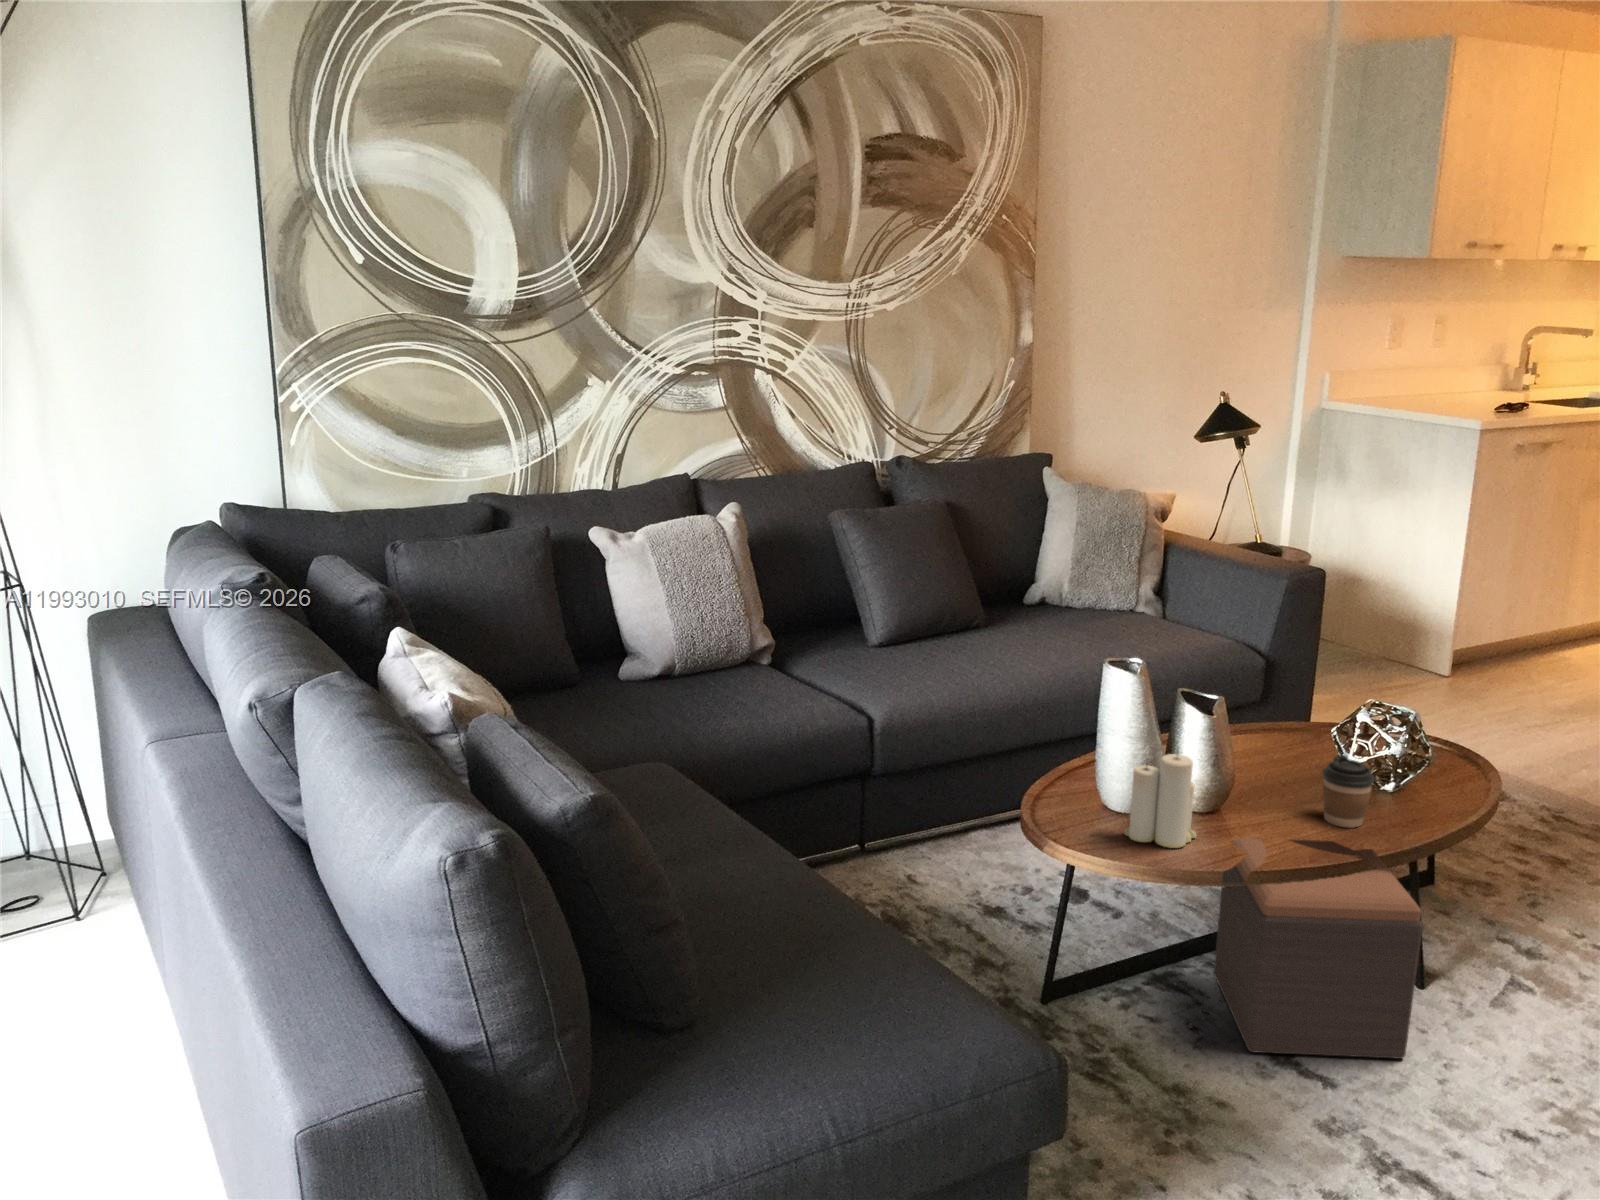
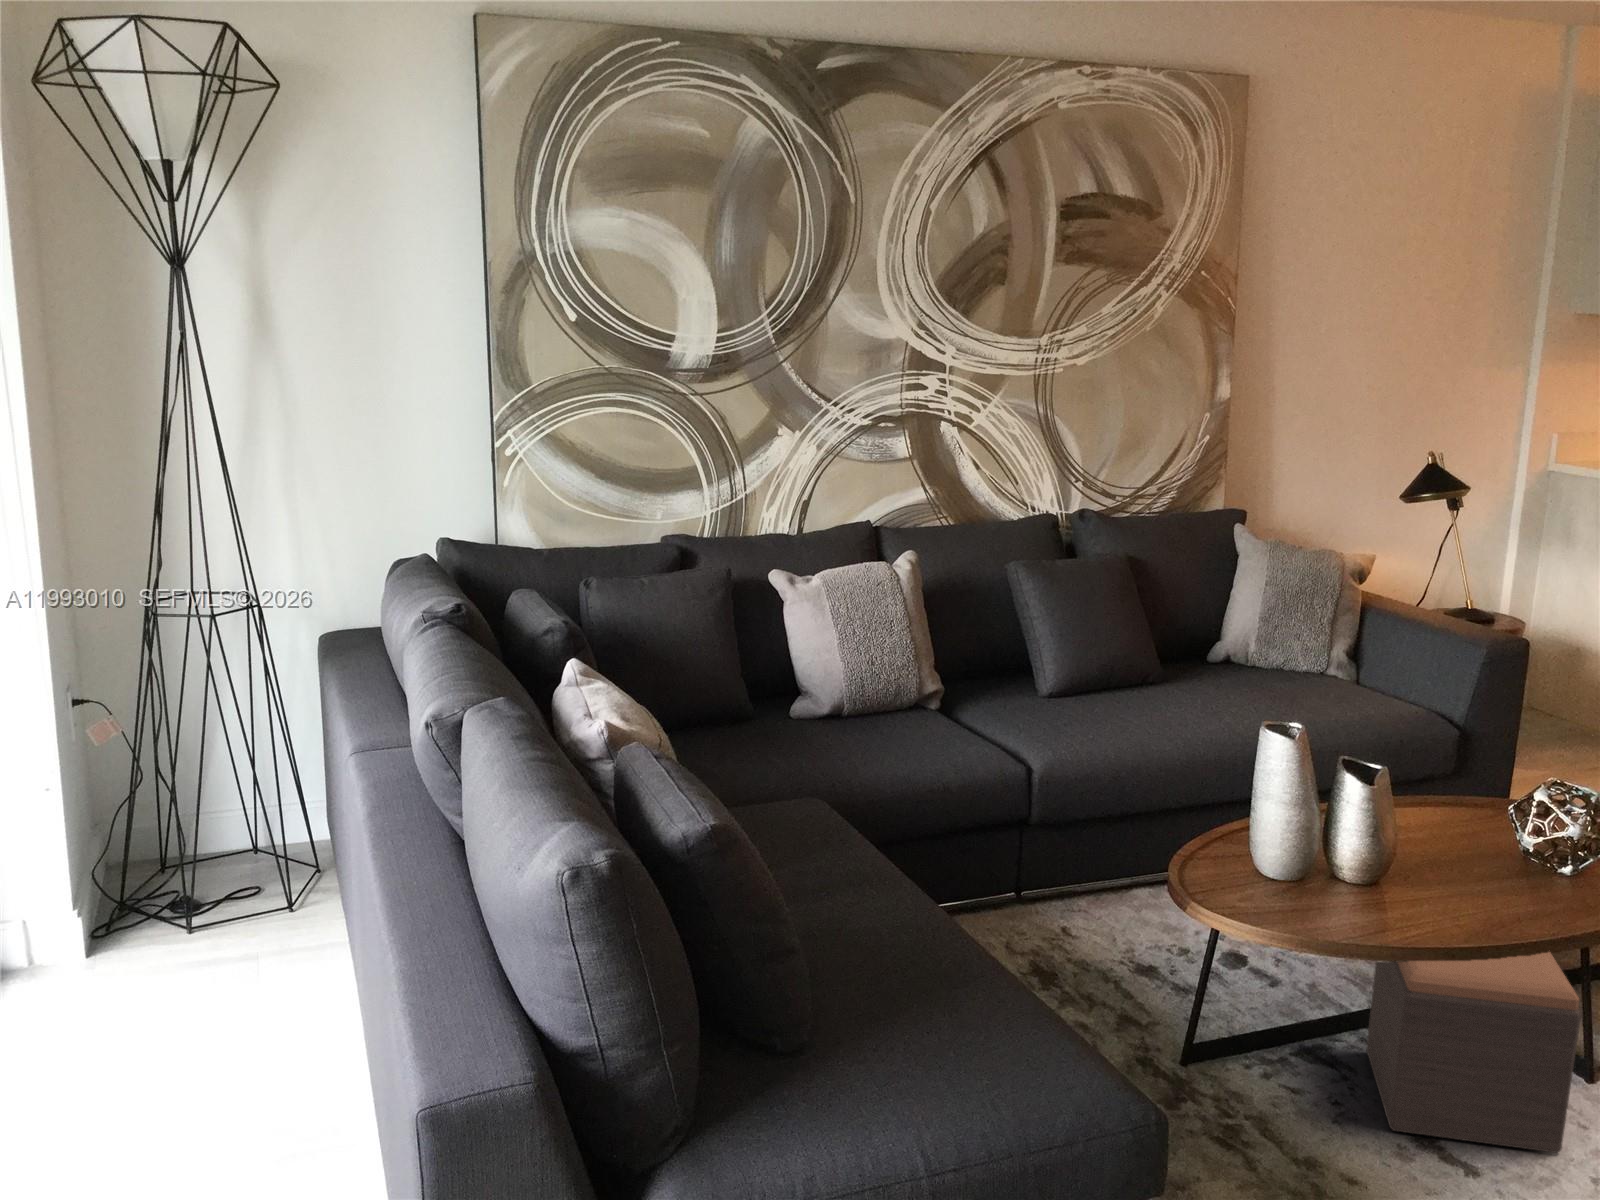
candle: present [1124,754,1196,848] -> none [1268,815,1344,916]
coffee cup: present [1322,755,1375,828] -> none [1485,834,1541,910]

